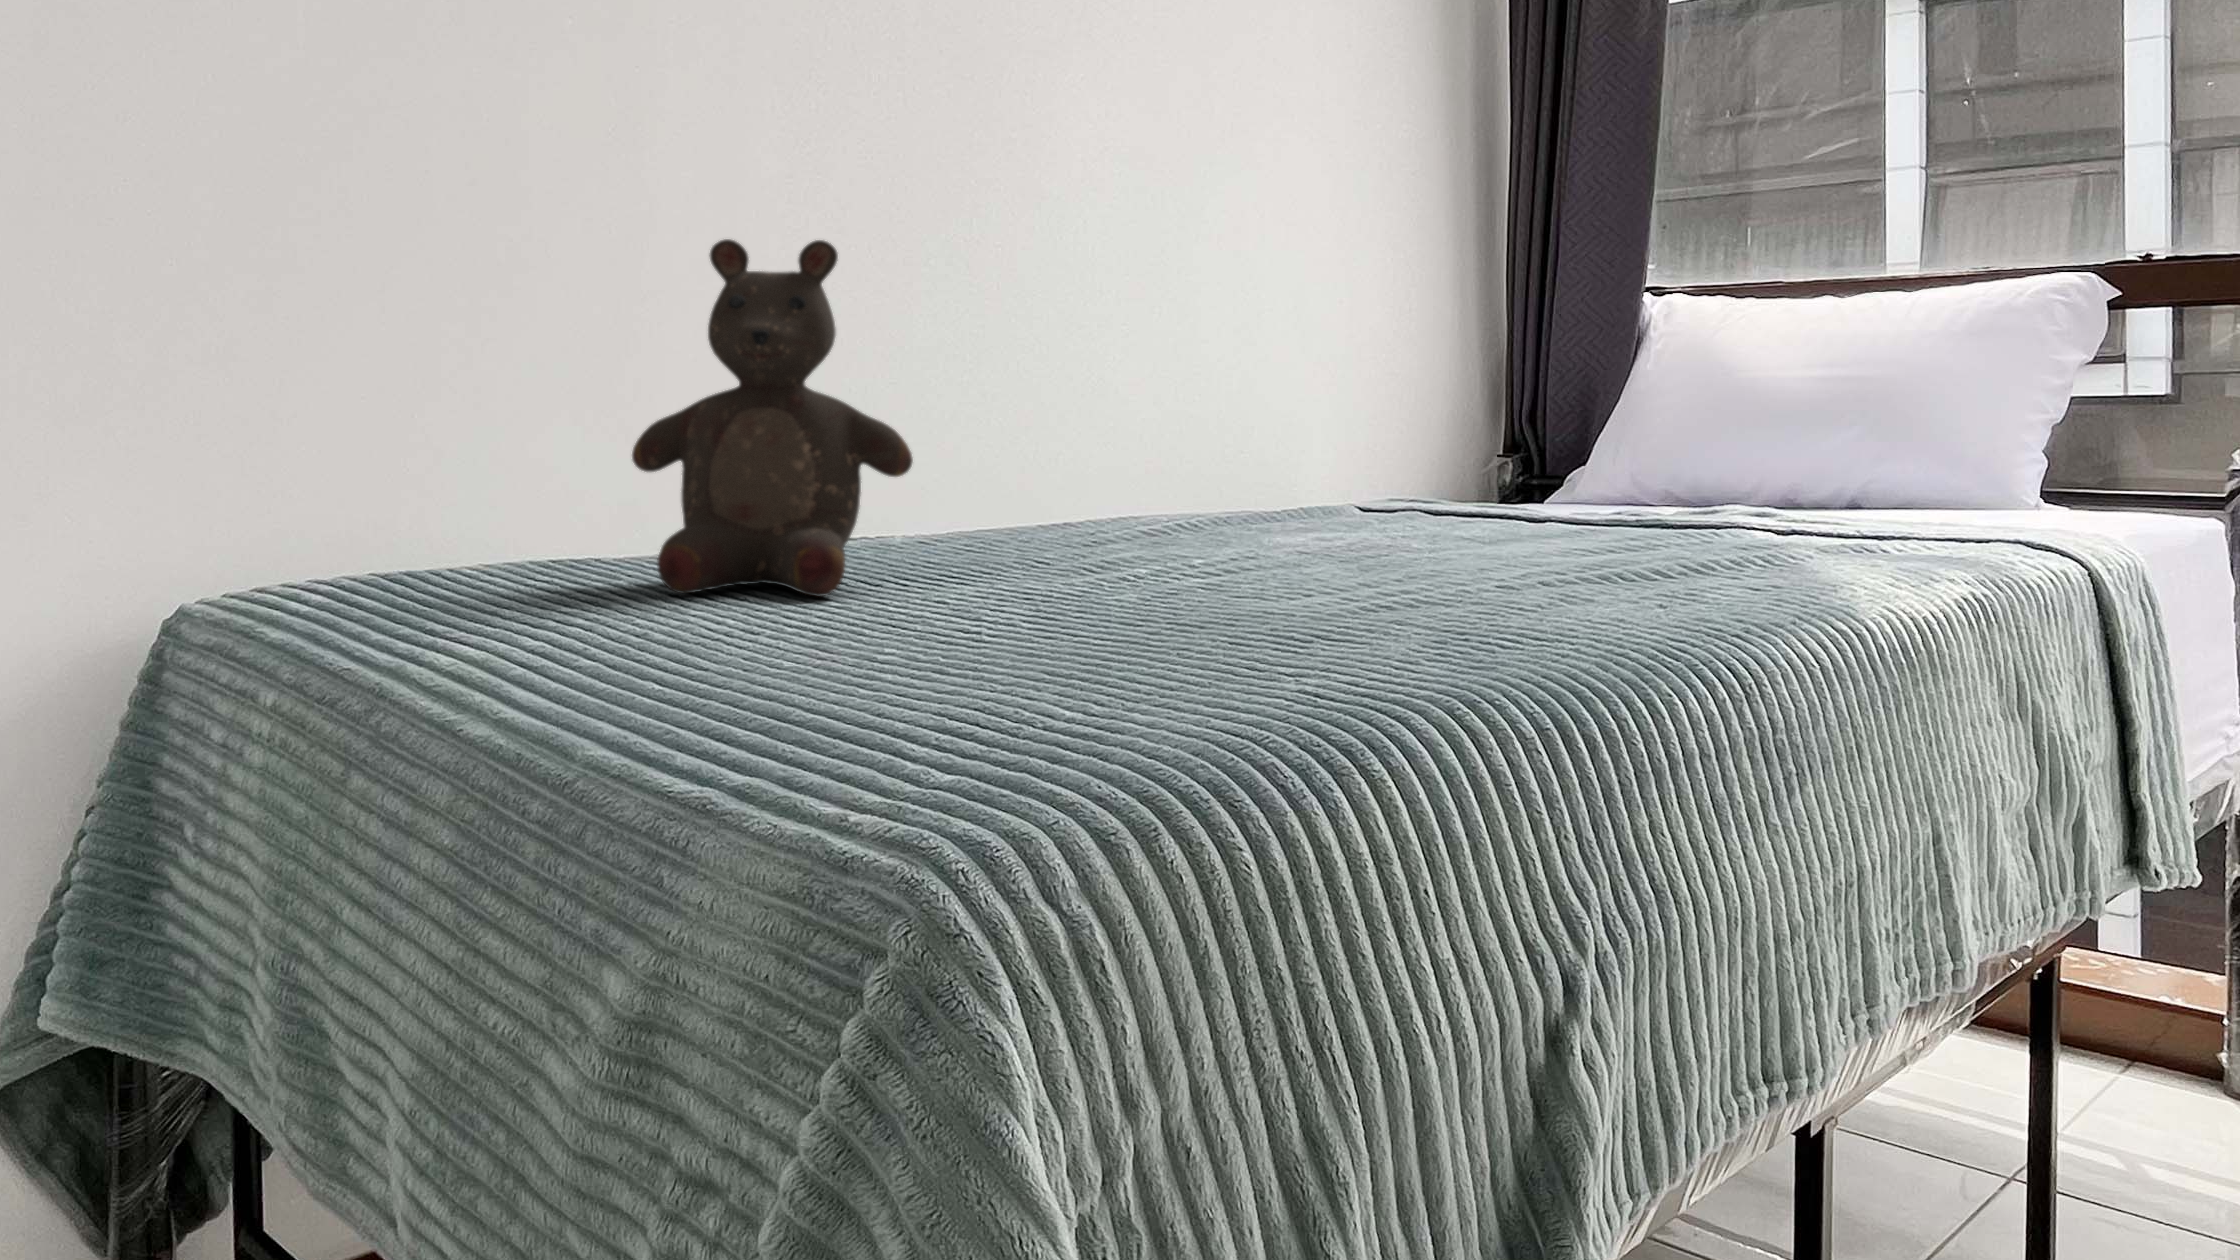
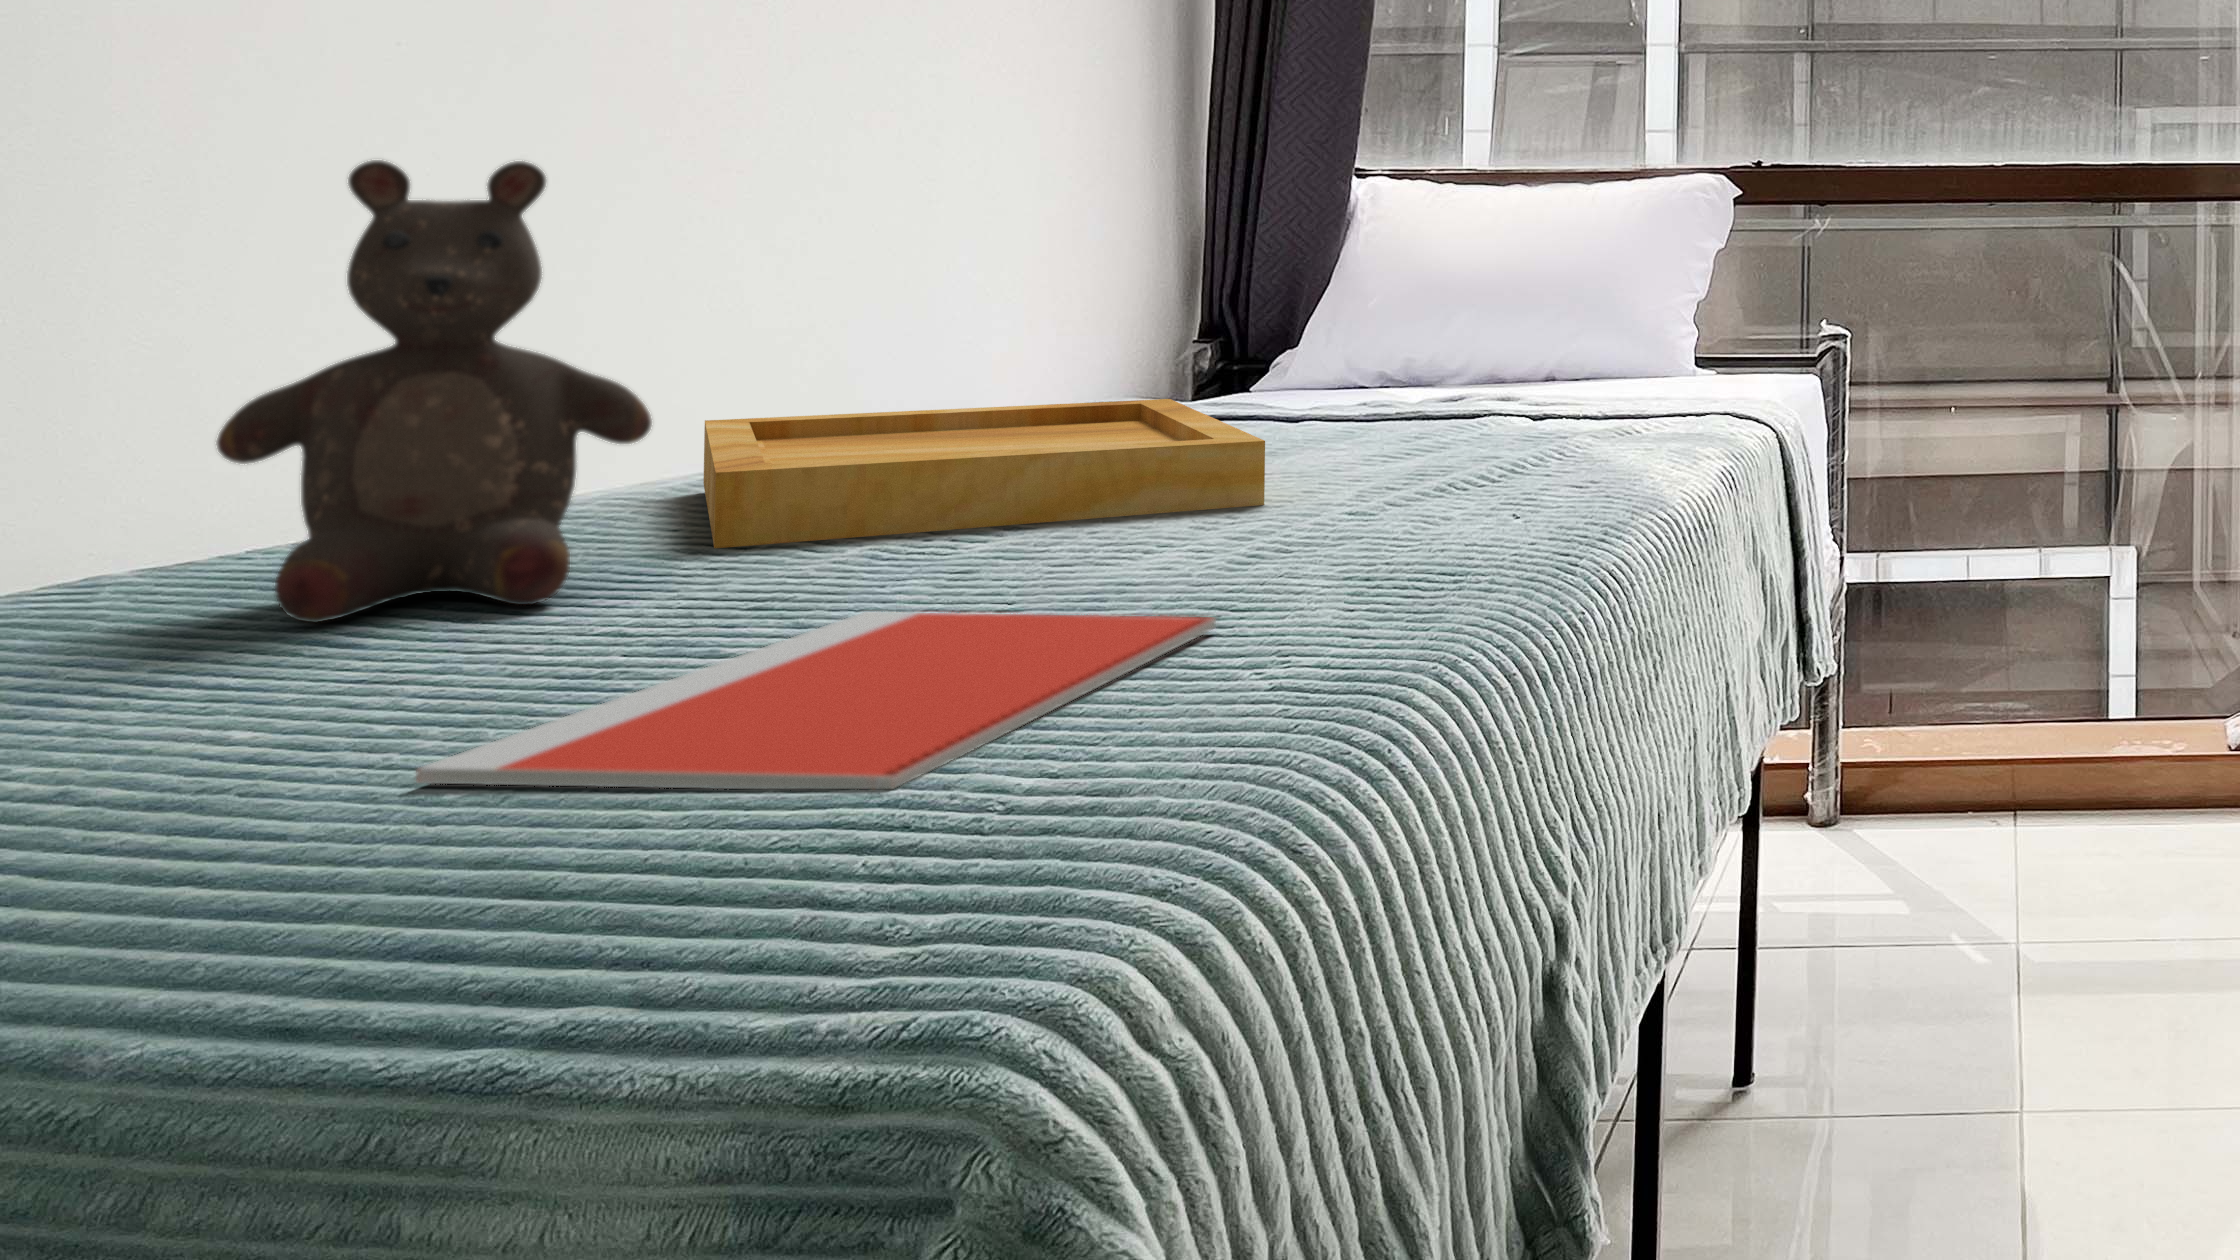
tray: none [969,479,1439,588] -> present [703,399,1265,548]
notebook: none [678,617,1296,722] -> present [416,612,1216,789]

